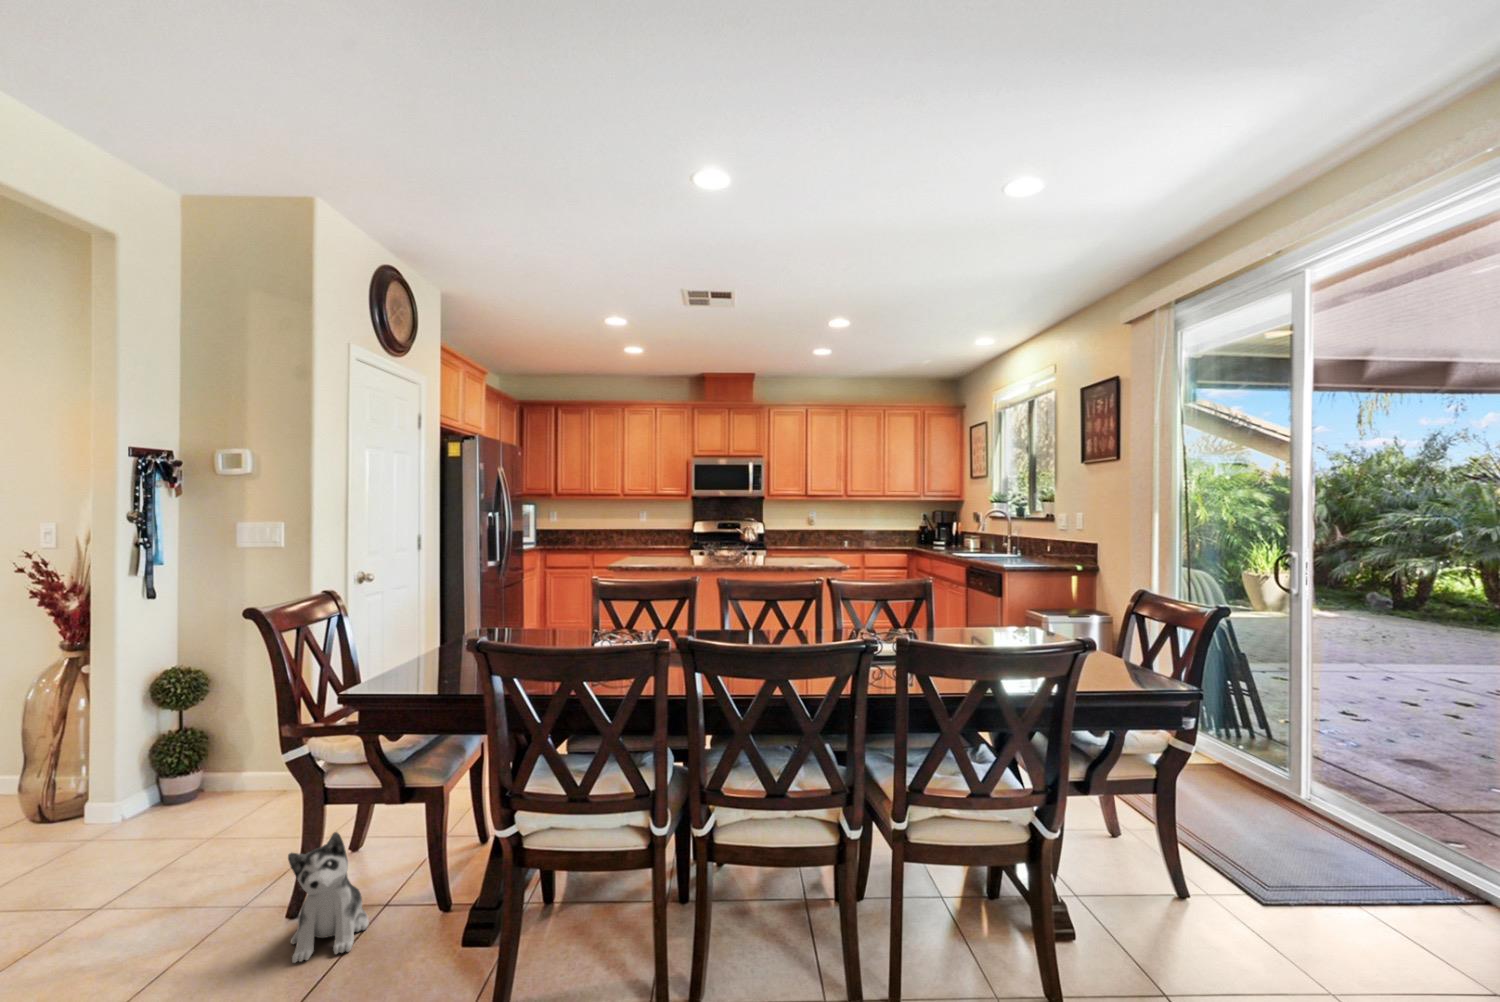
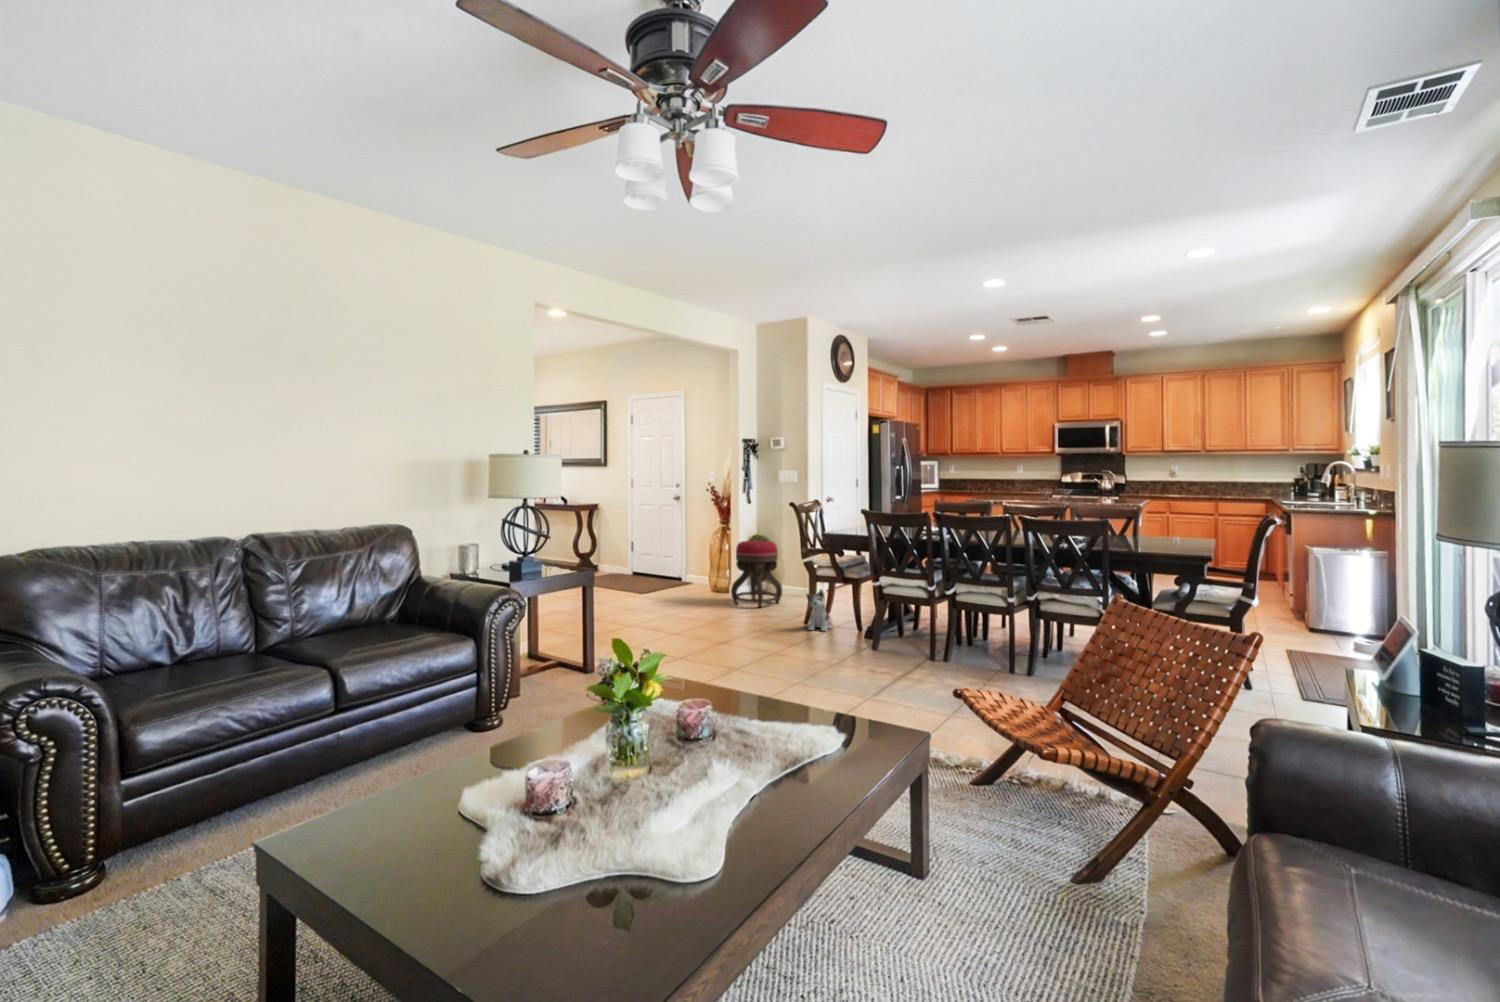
ottoman: none [60,687,235,876] -> present [731,540,782,608]

